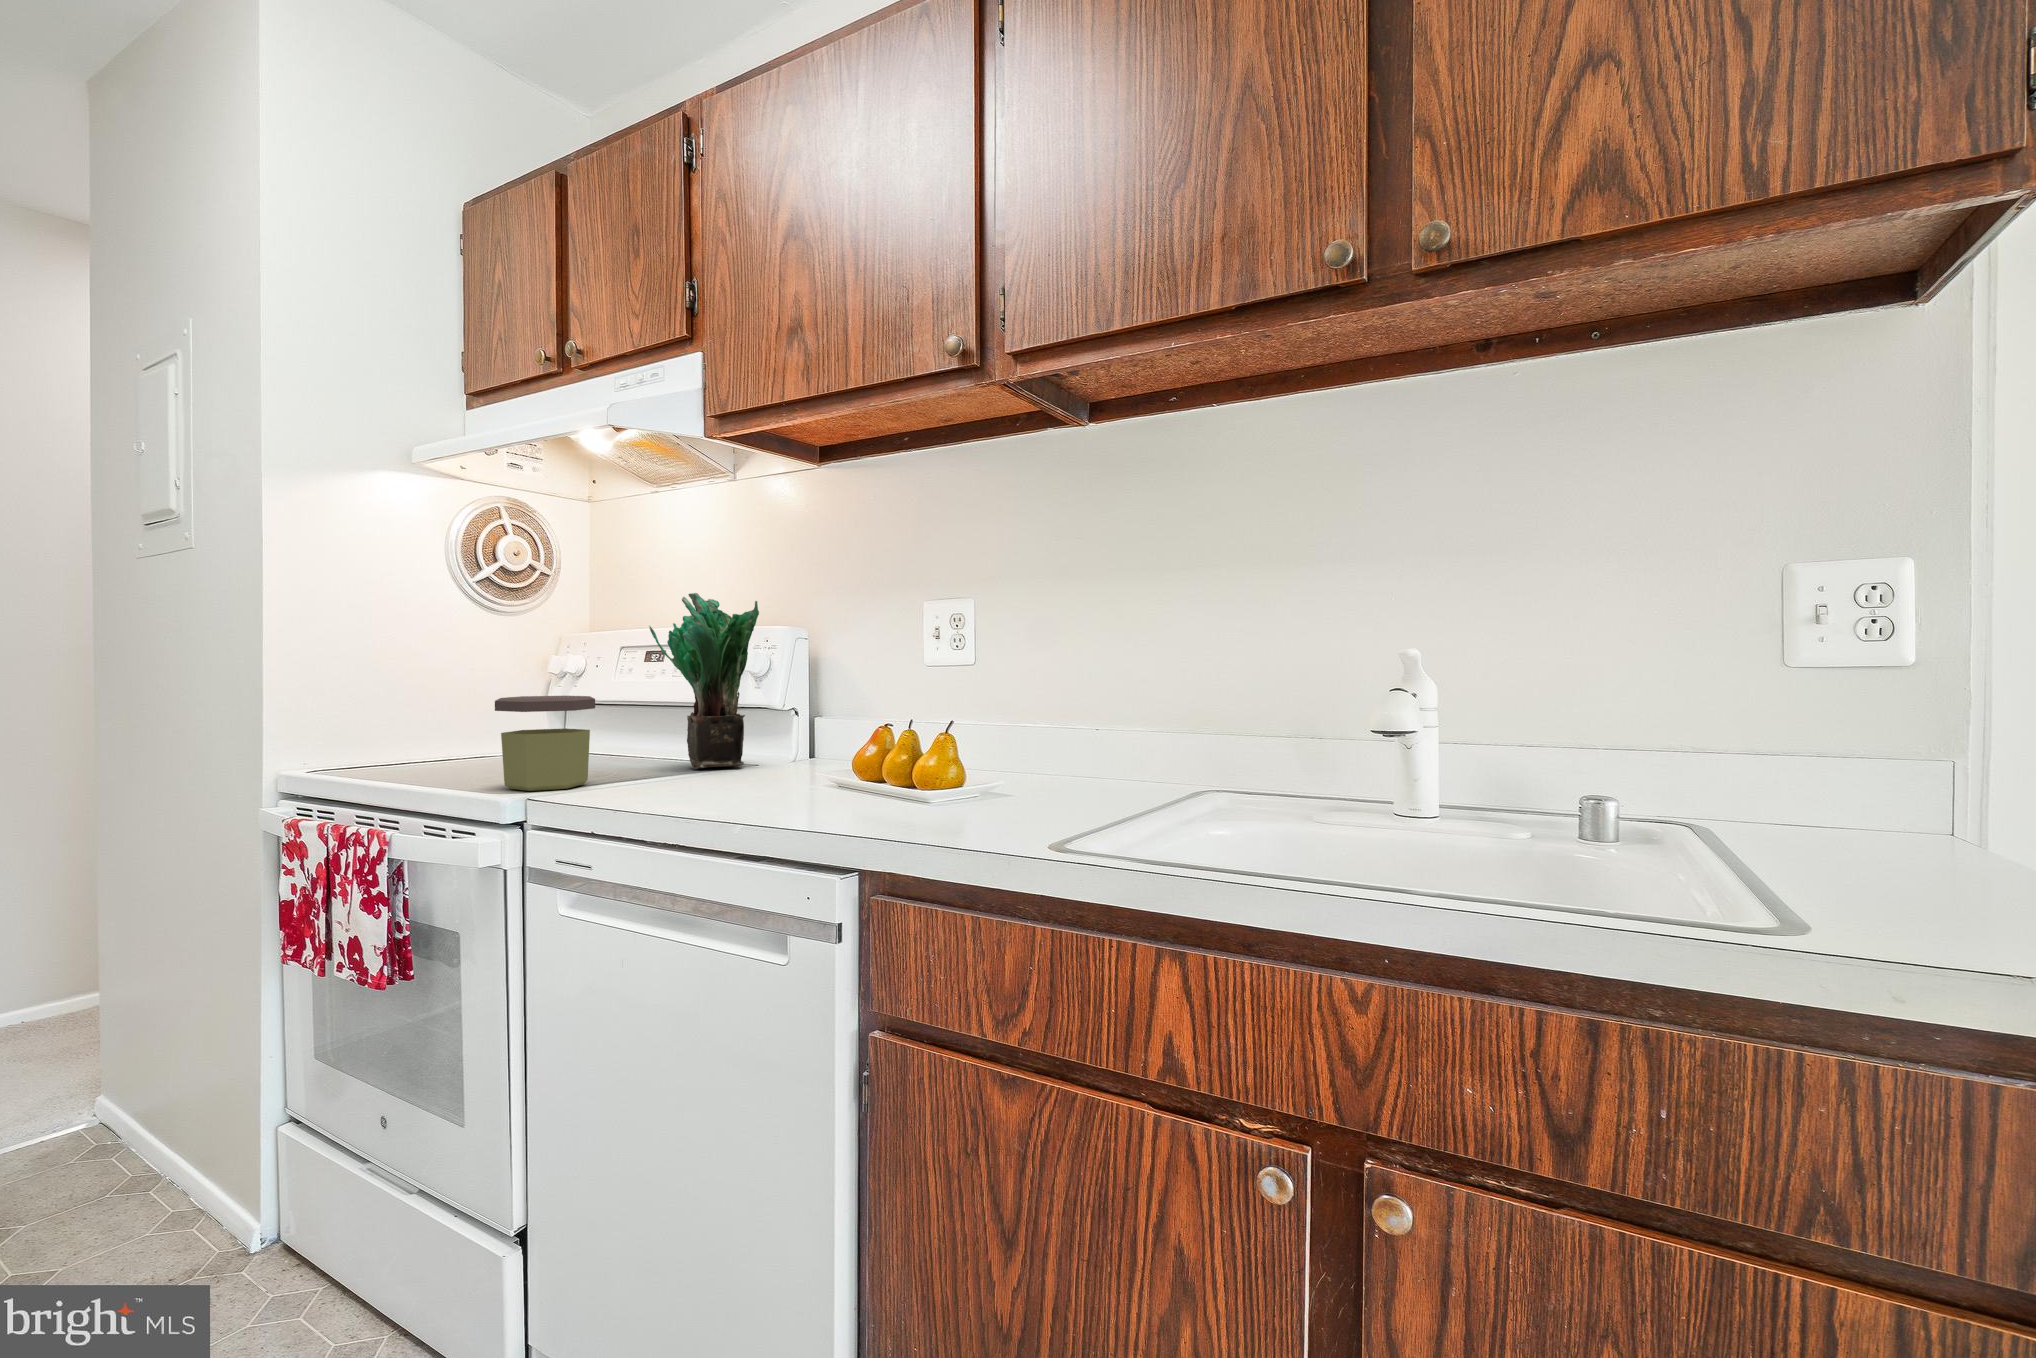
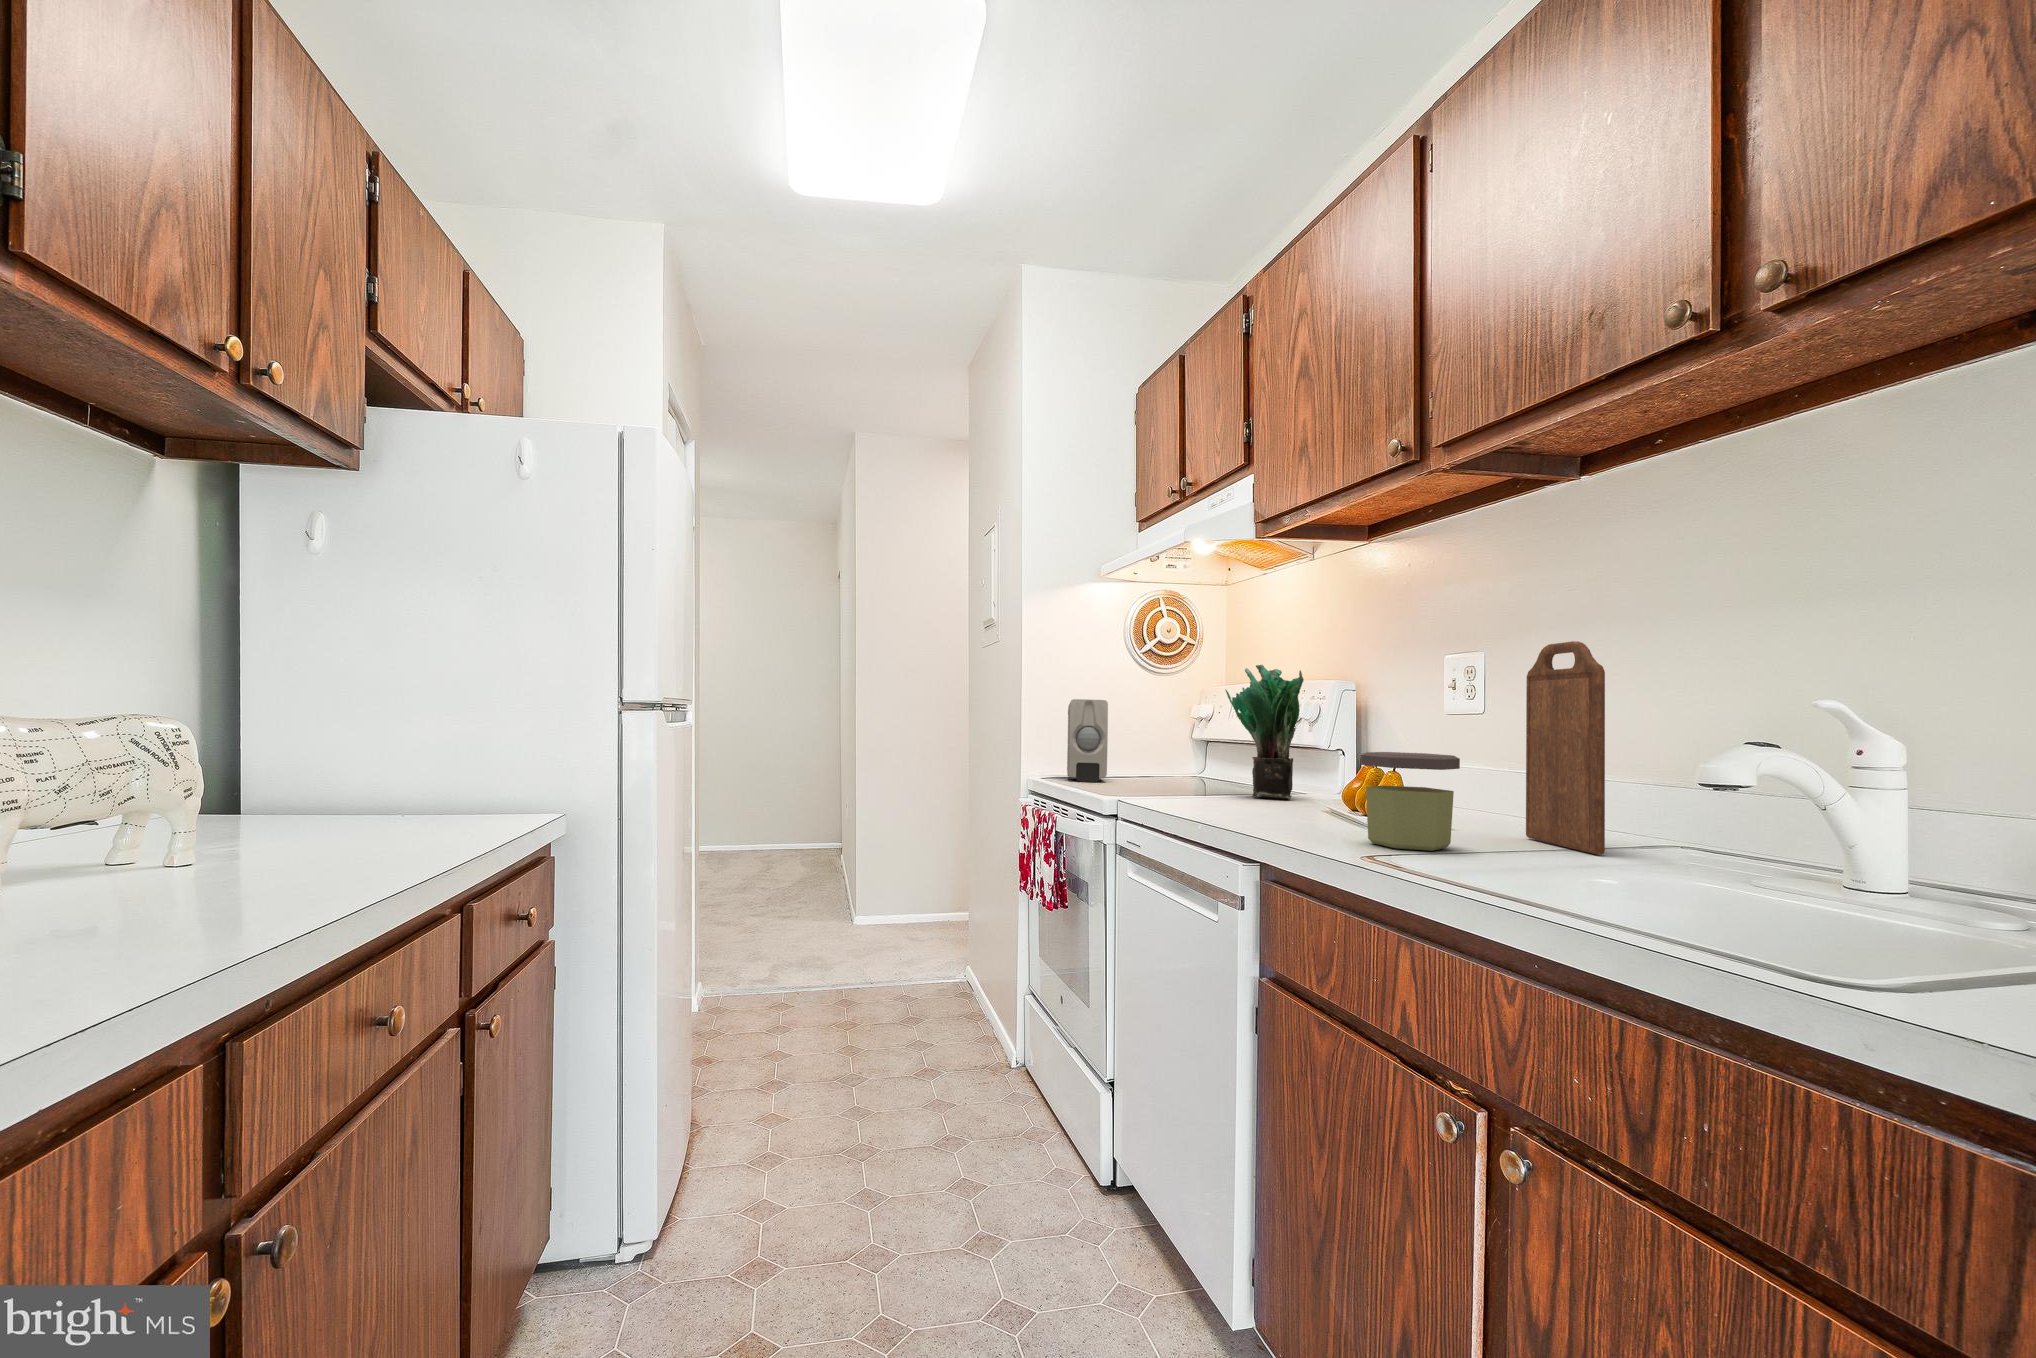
cutting board: none [1065,571,1169,796] -> present [1526,641,1605,854]
soap dispenser: none [353,643,440,773] -> present [1067,699,1108,782]
jar: present [495,696,595,791] -> present [1361,752,1460,851]

